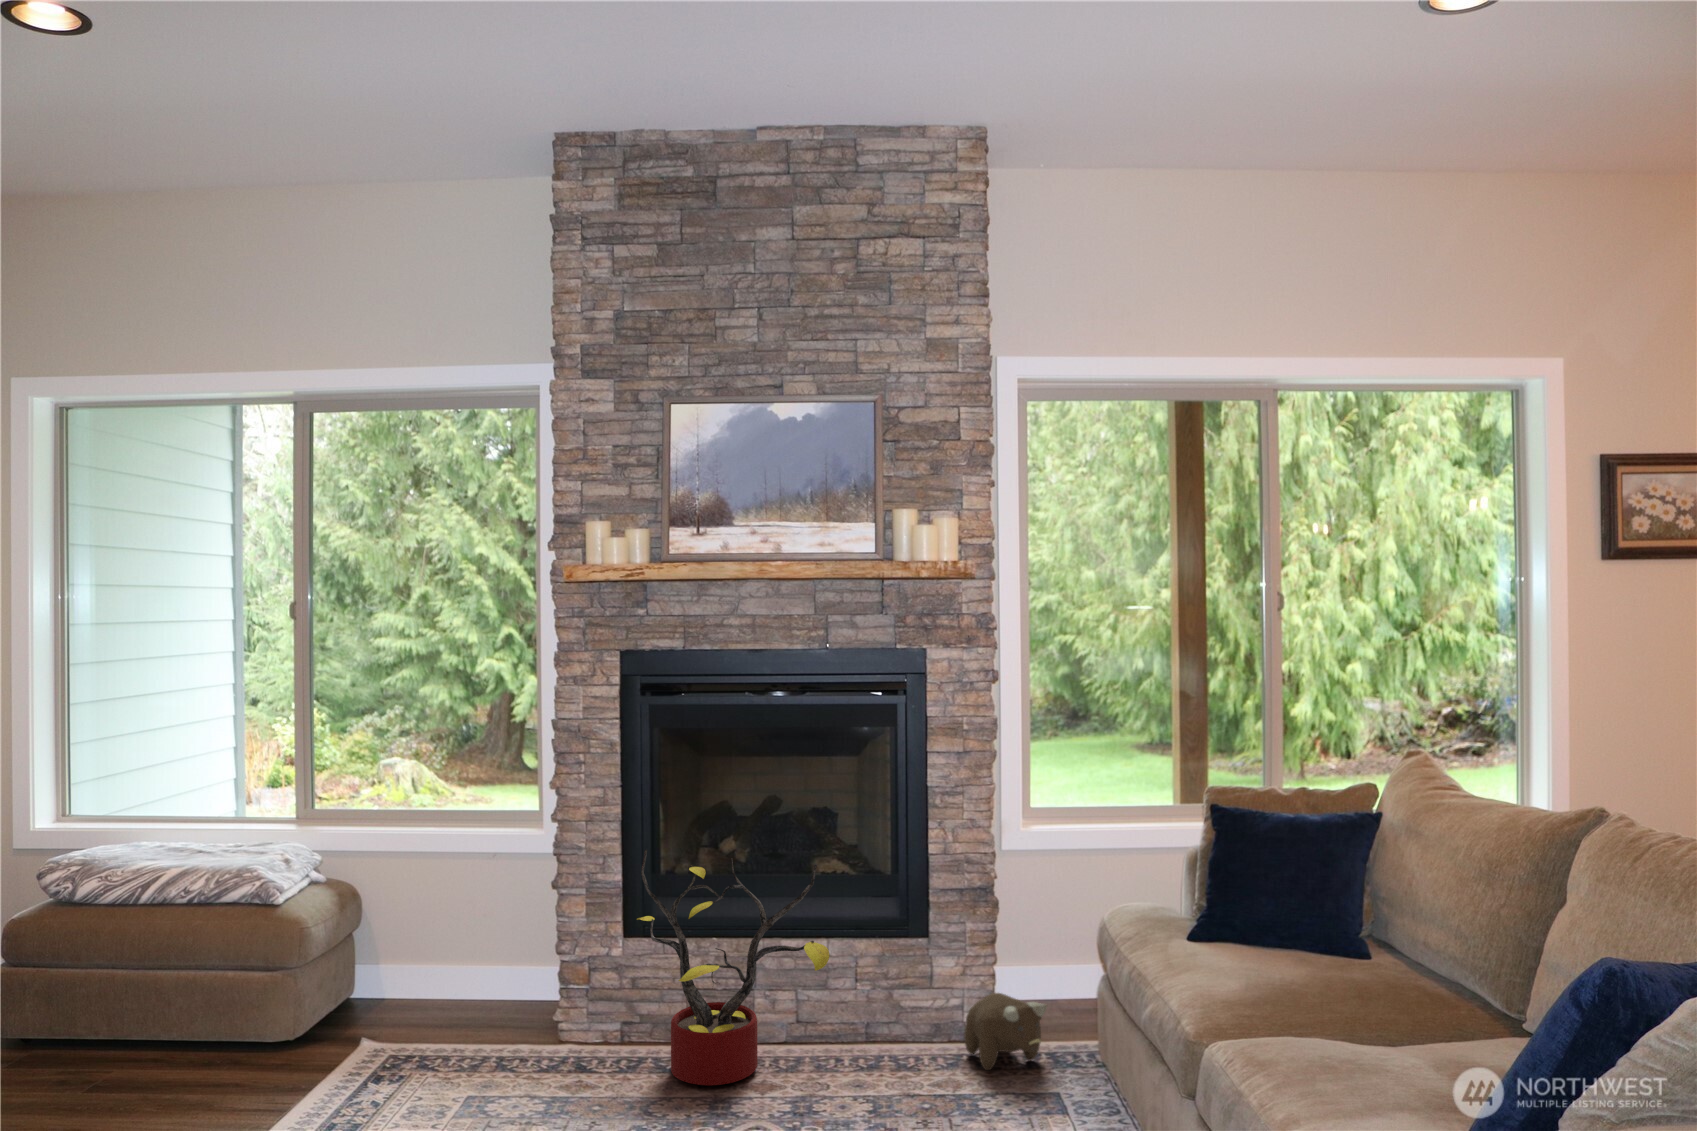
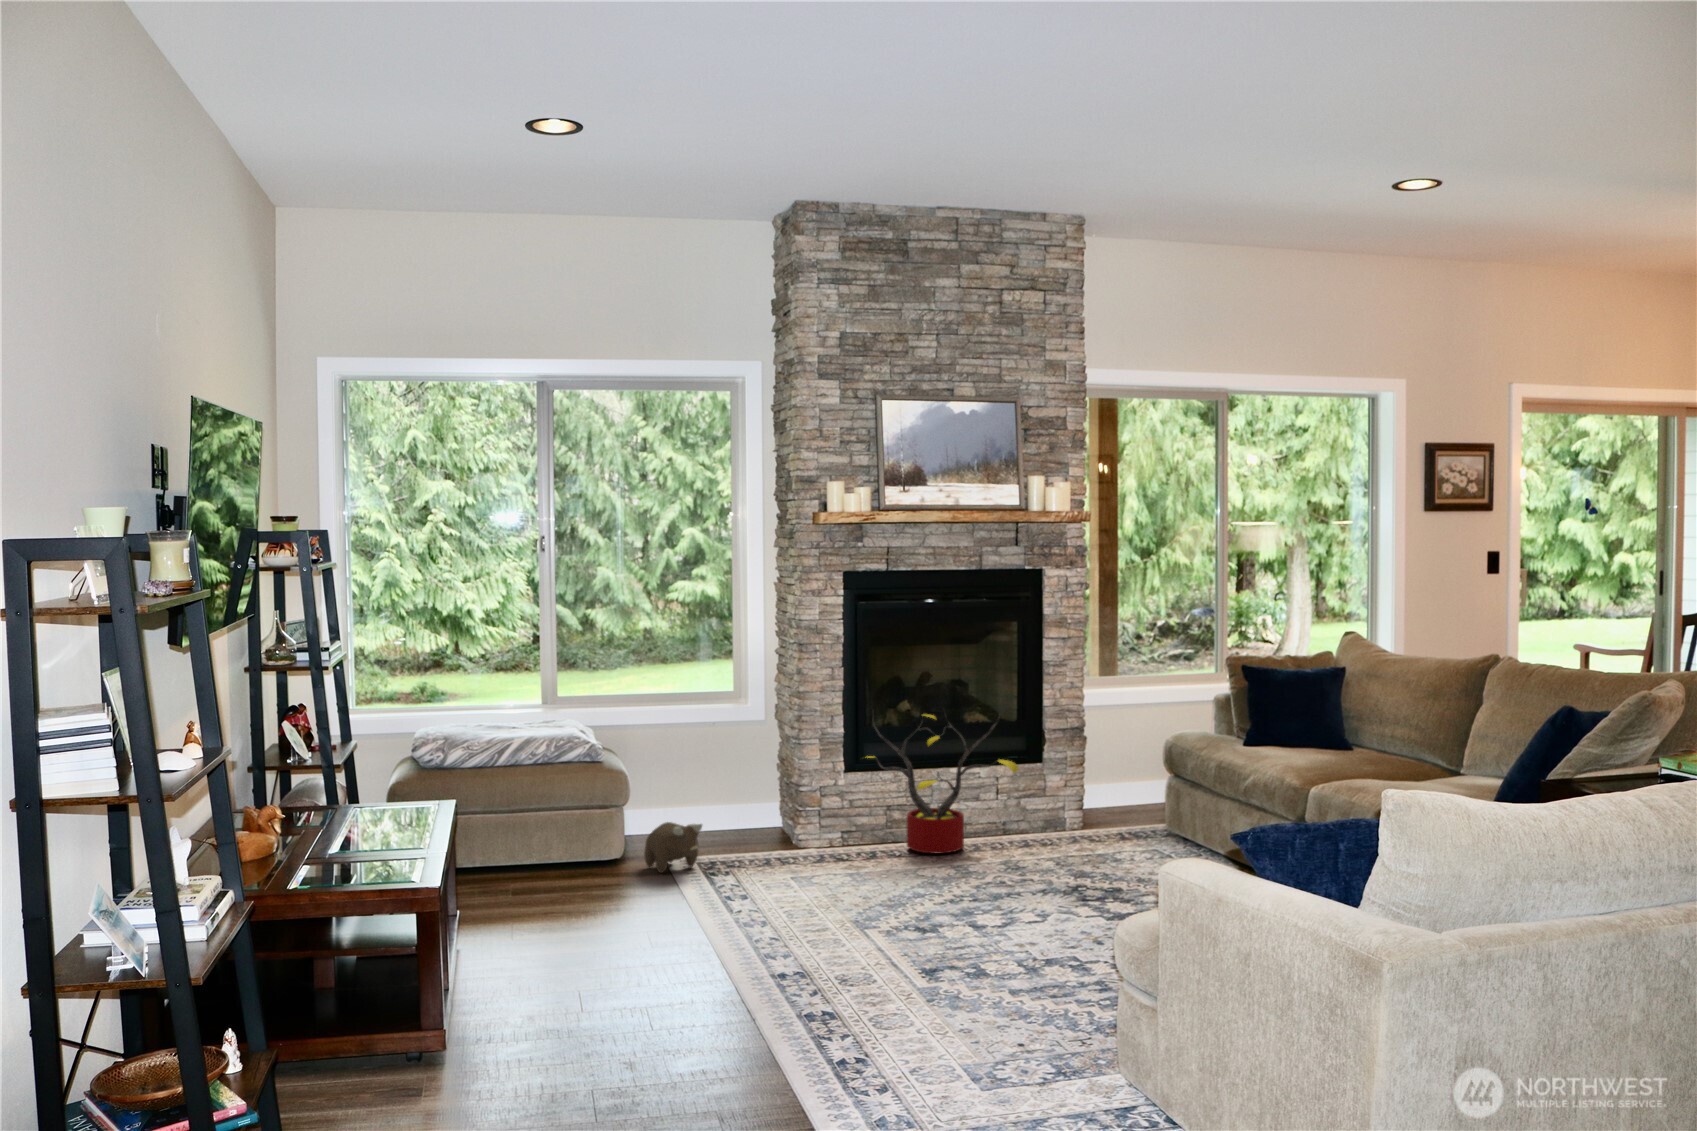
plush toy: present [964,993,1047,1070] -> present [644,822,702,873]

